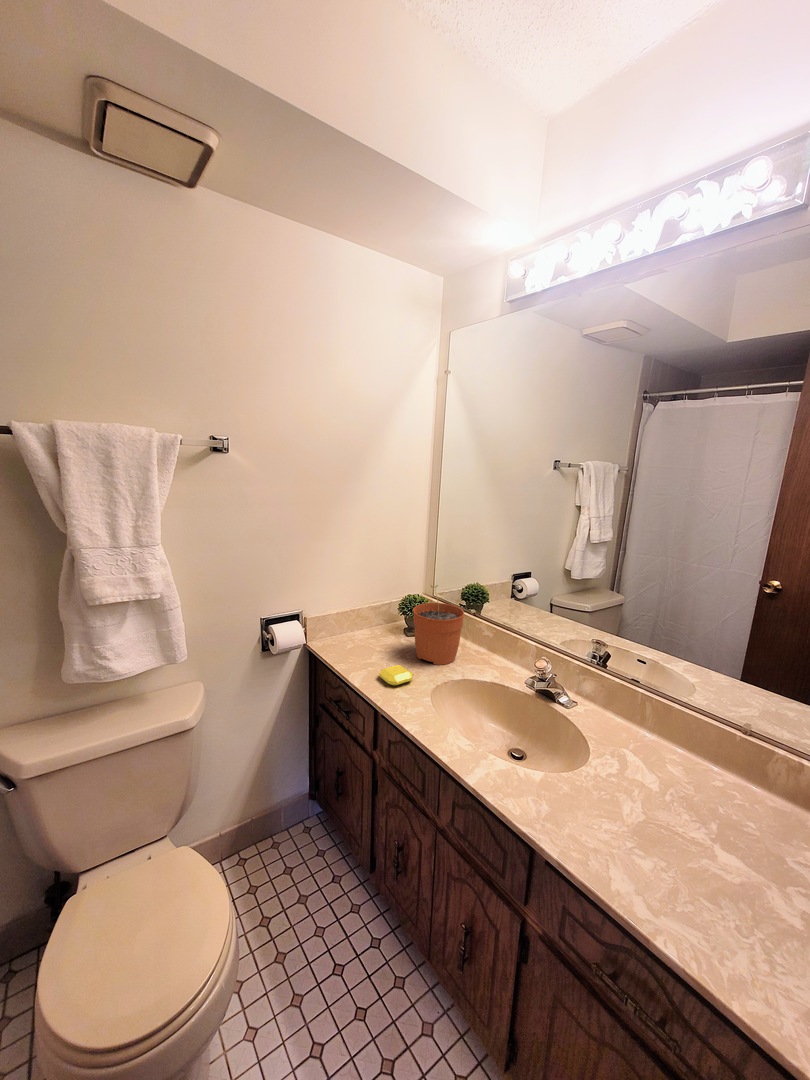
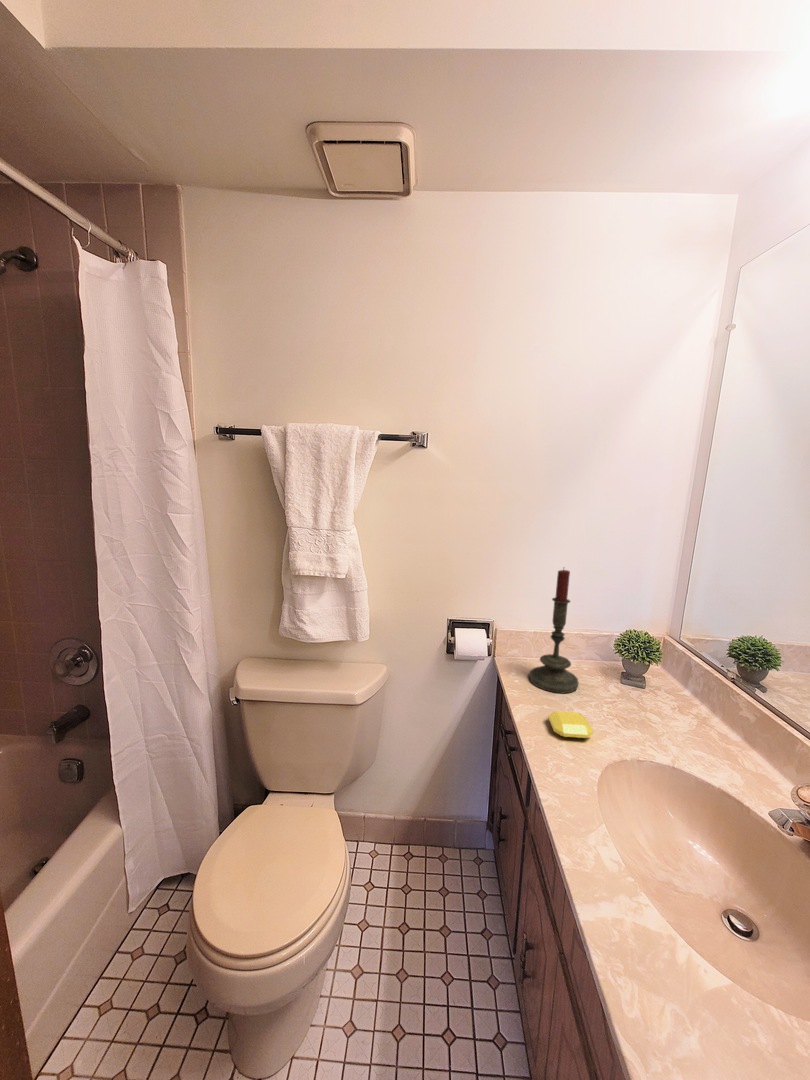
candle: none [344,554,382,657] -> present [530,570,579,693]
plant pot: present [413,585,464,665] -> none [618,622,700,736]

